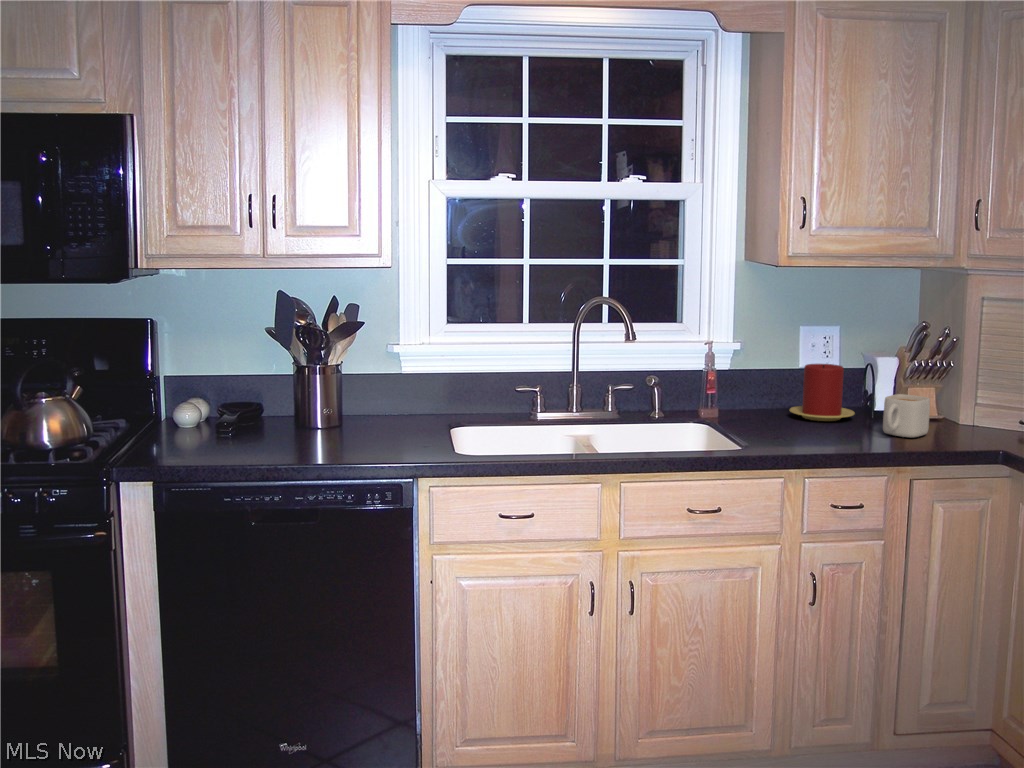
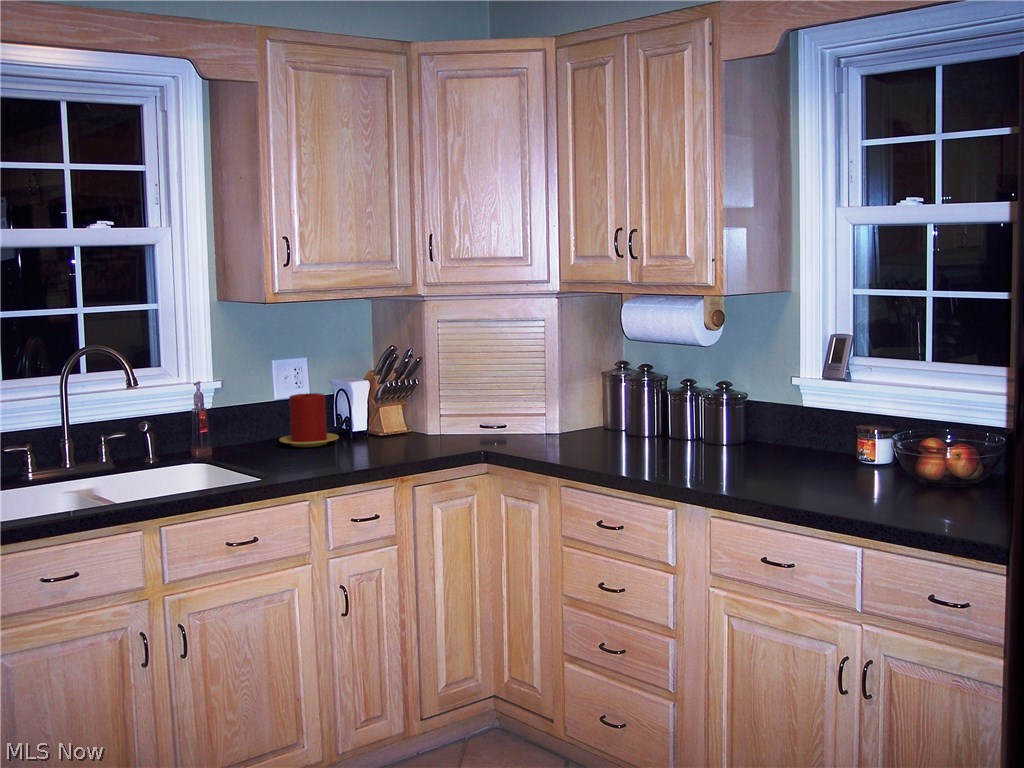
mug: present [883,394,930,437] -> none [372,413,409,450]

